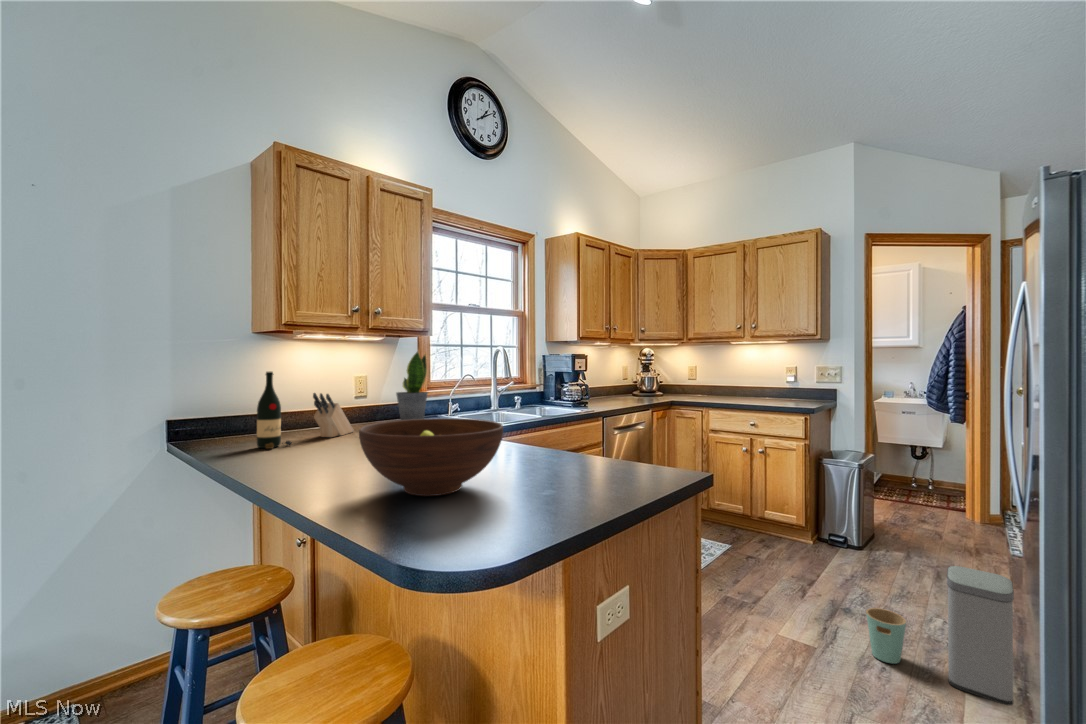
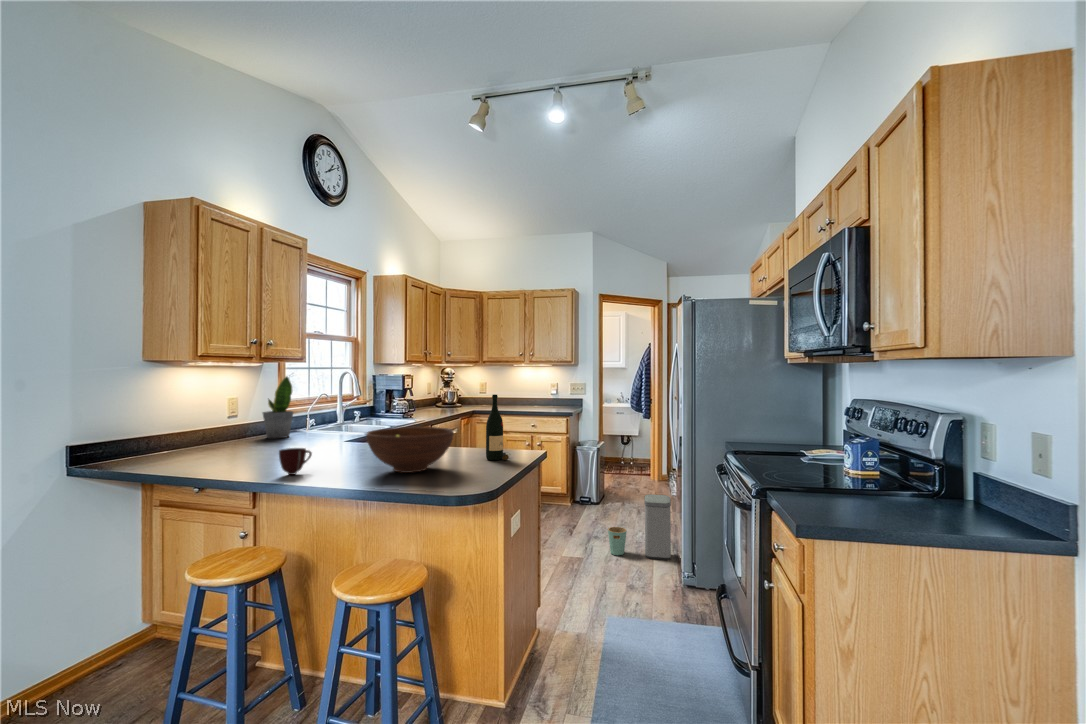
wine bottle: present [257,372,291,449] -> present [486,394,509,460]
knife block: present [313,393,353,437] -> none [219,415,243,454]
mug: none [281,439,331,477] -> present [279,448,312,475]

